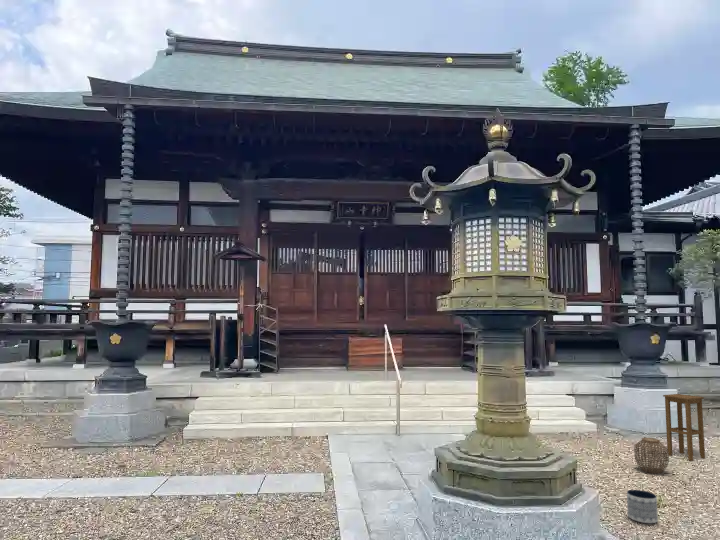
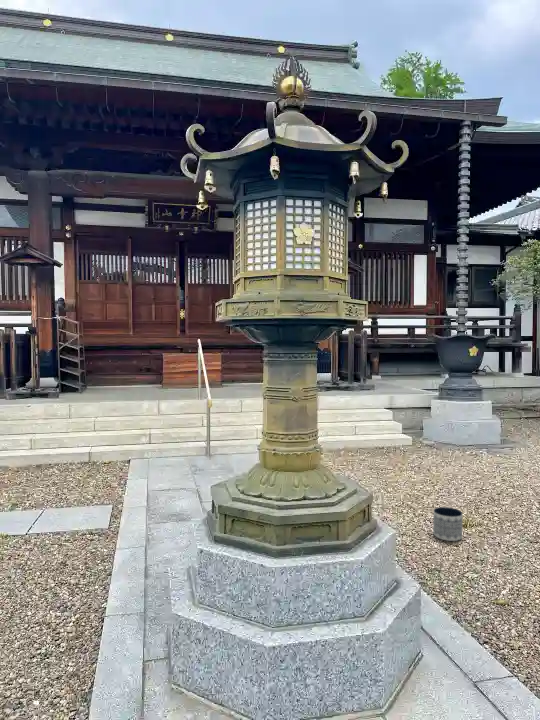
stool: present [663,394,705,461] -> none [477,404,515,468]
woven basket: present [634,438,669,473] -> none [446,449,478,484]

